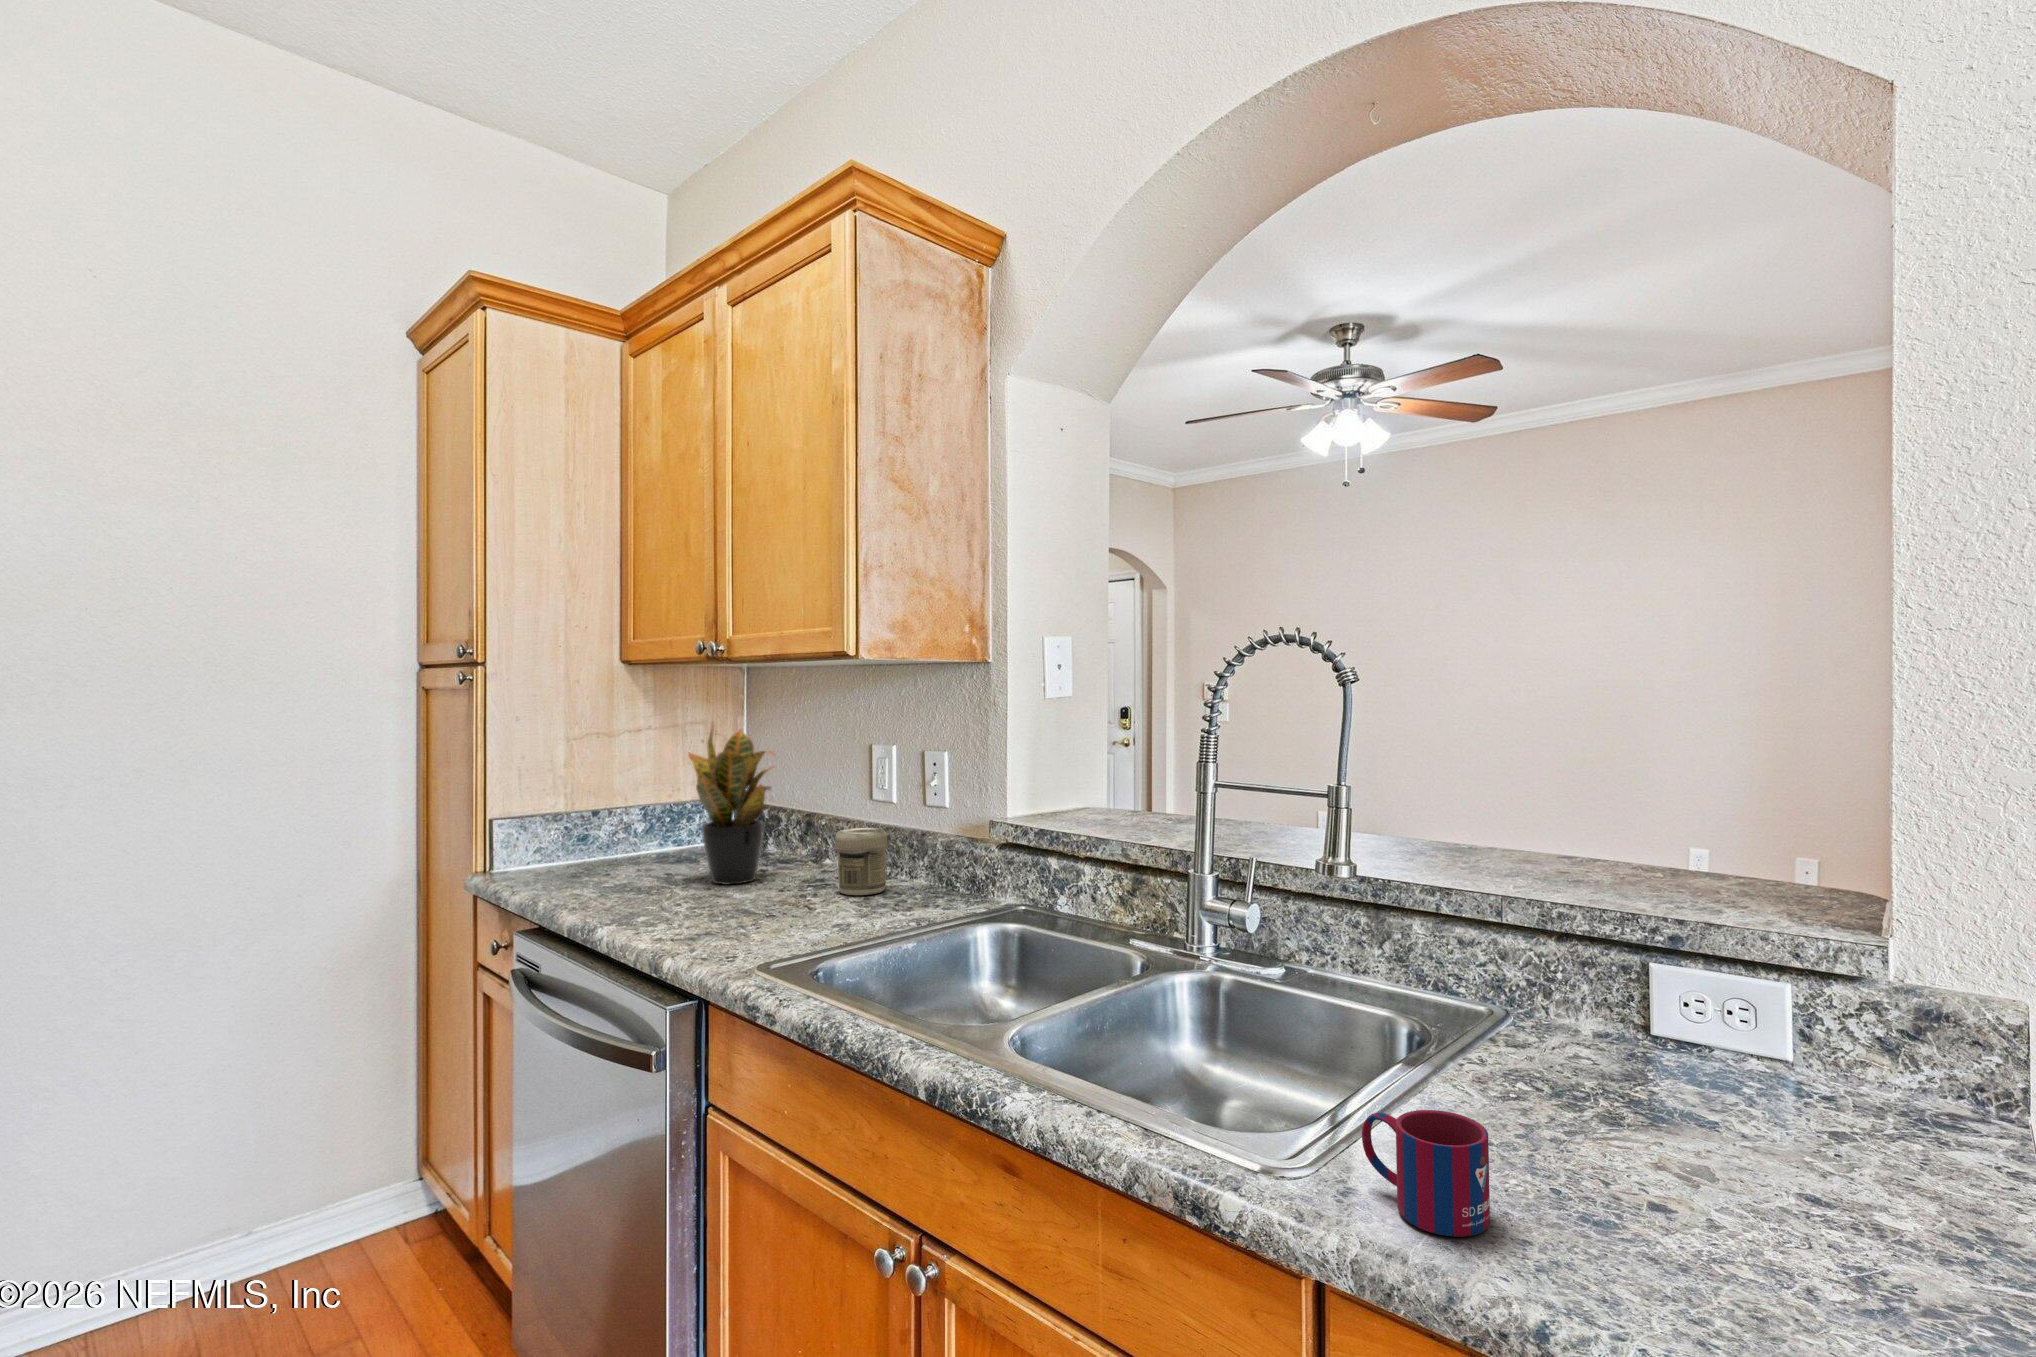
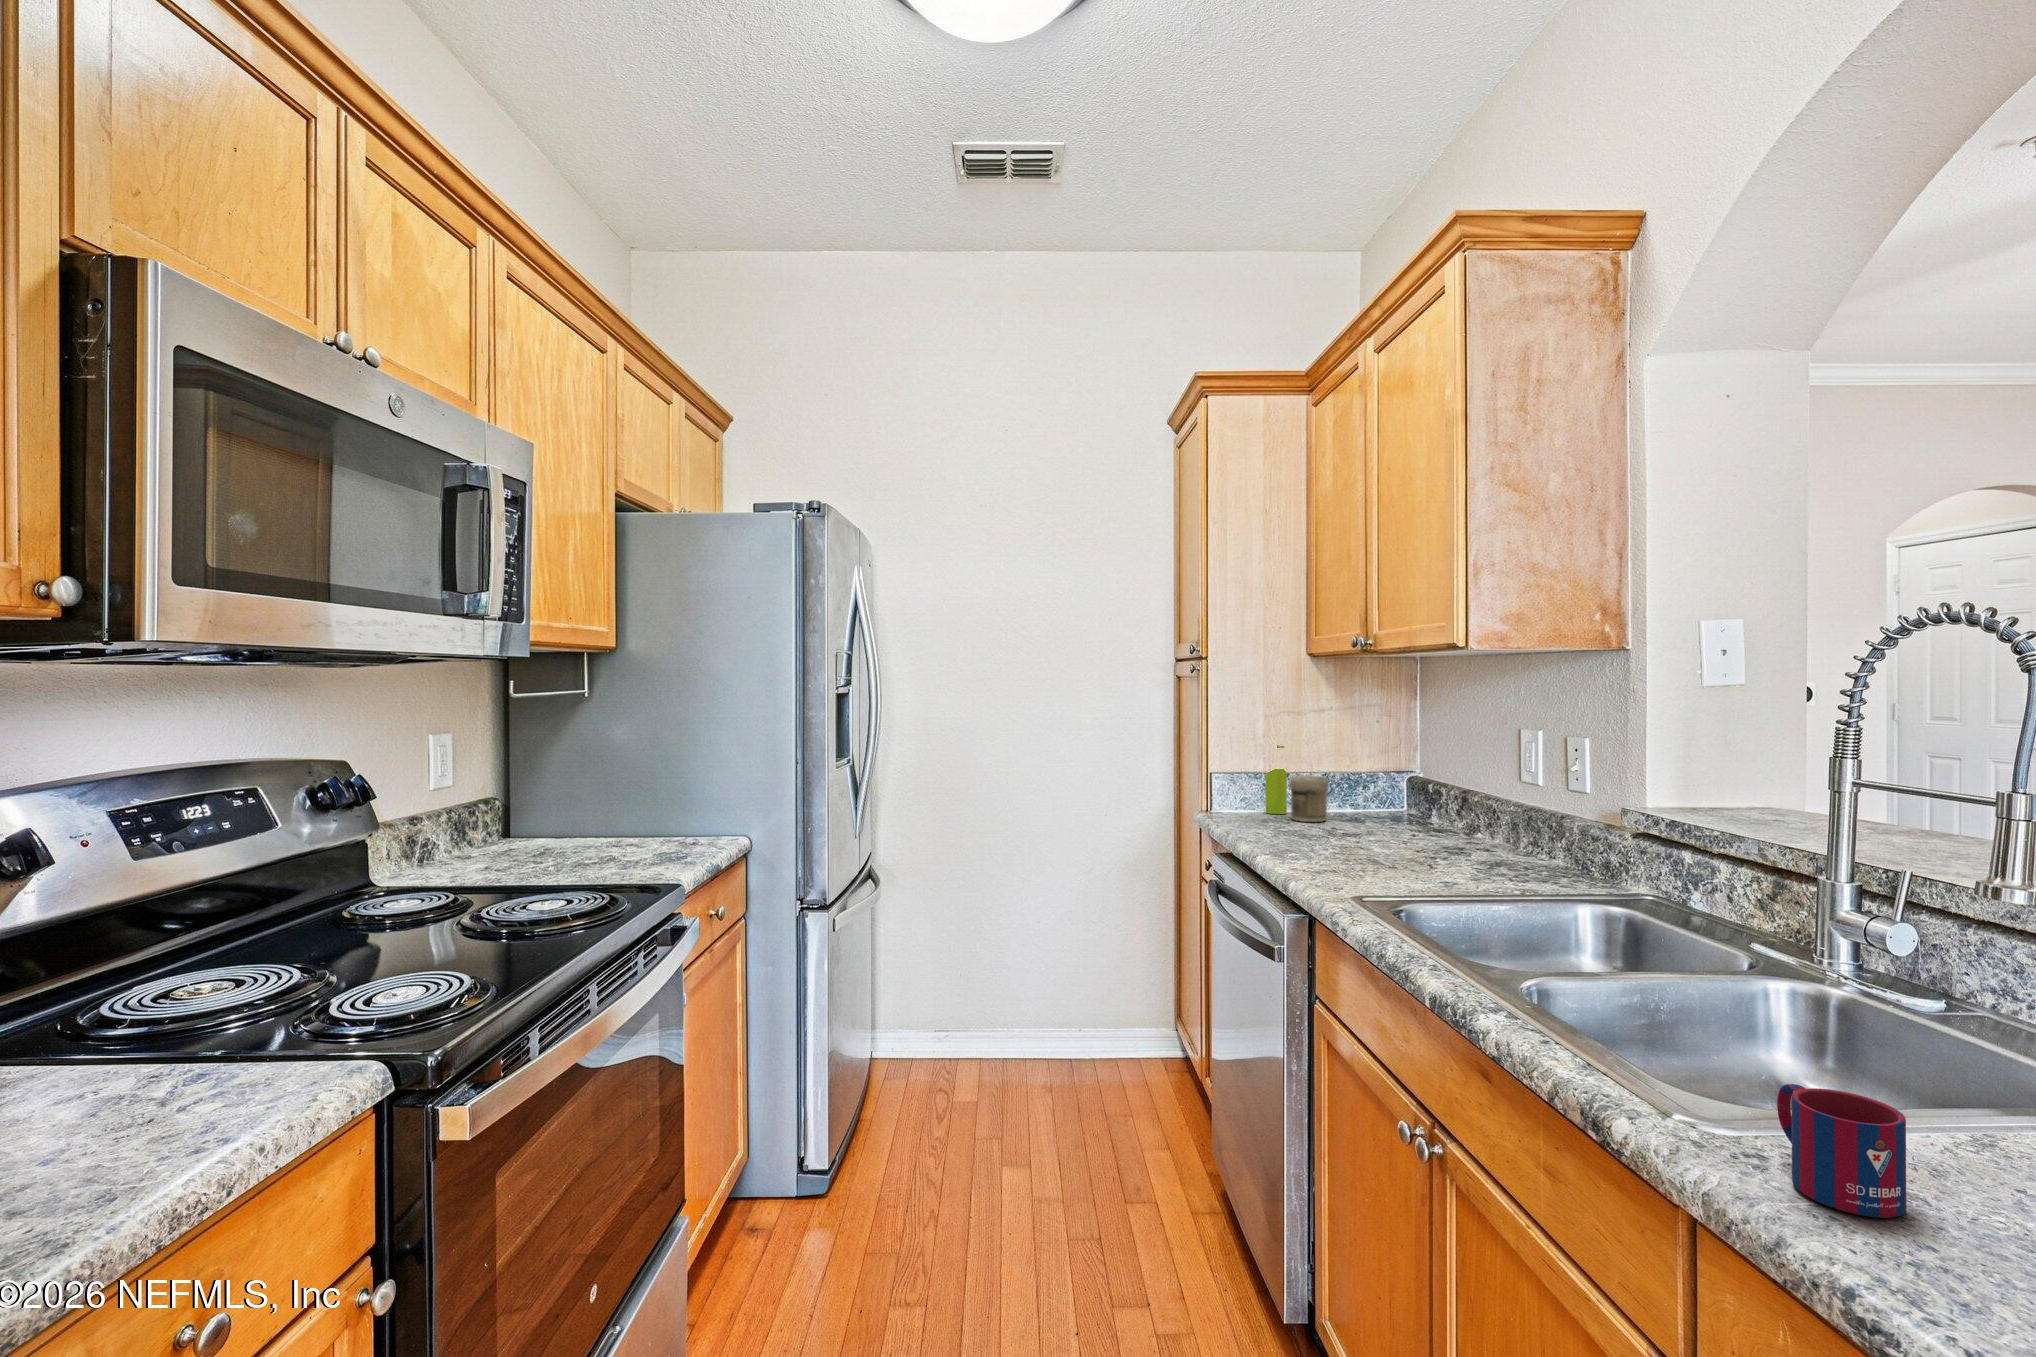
potted plant: present [689,725,774,884] -> none [1338,696,1440,843]
soap dispenser: none [569,777,597,864] -> present [1266,745,1287,814]
jar: present [835,828,887,895] -> present [1289,775,1328,822]

